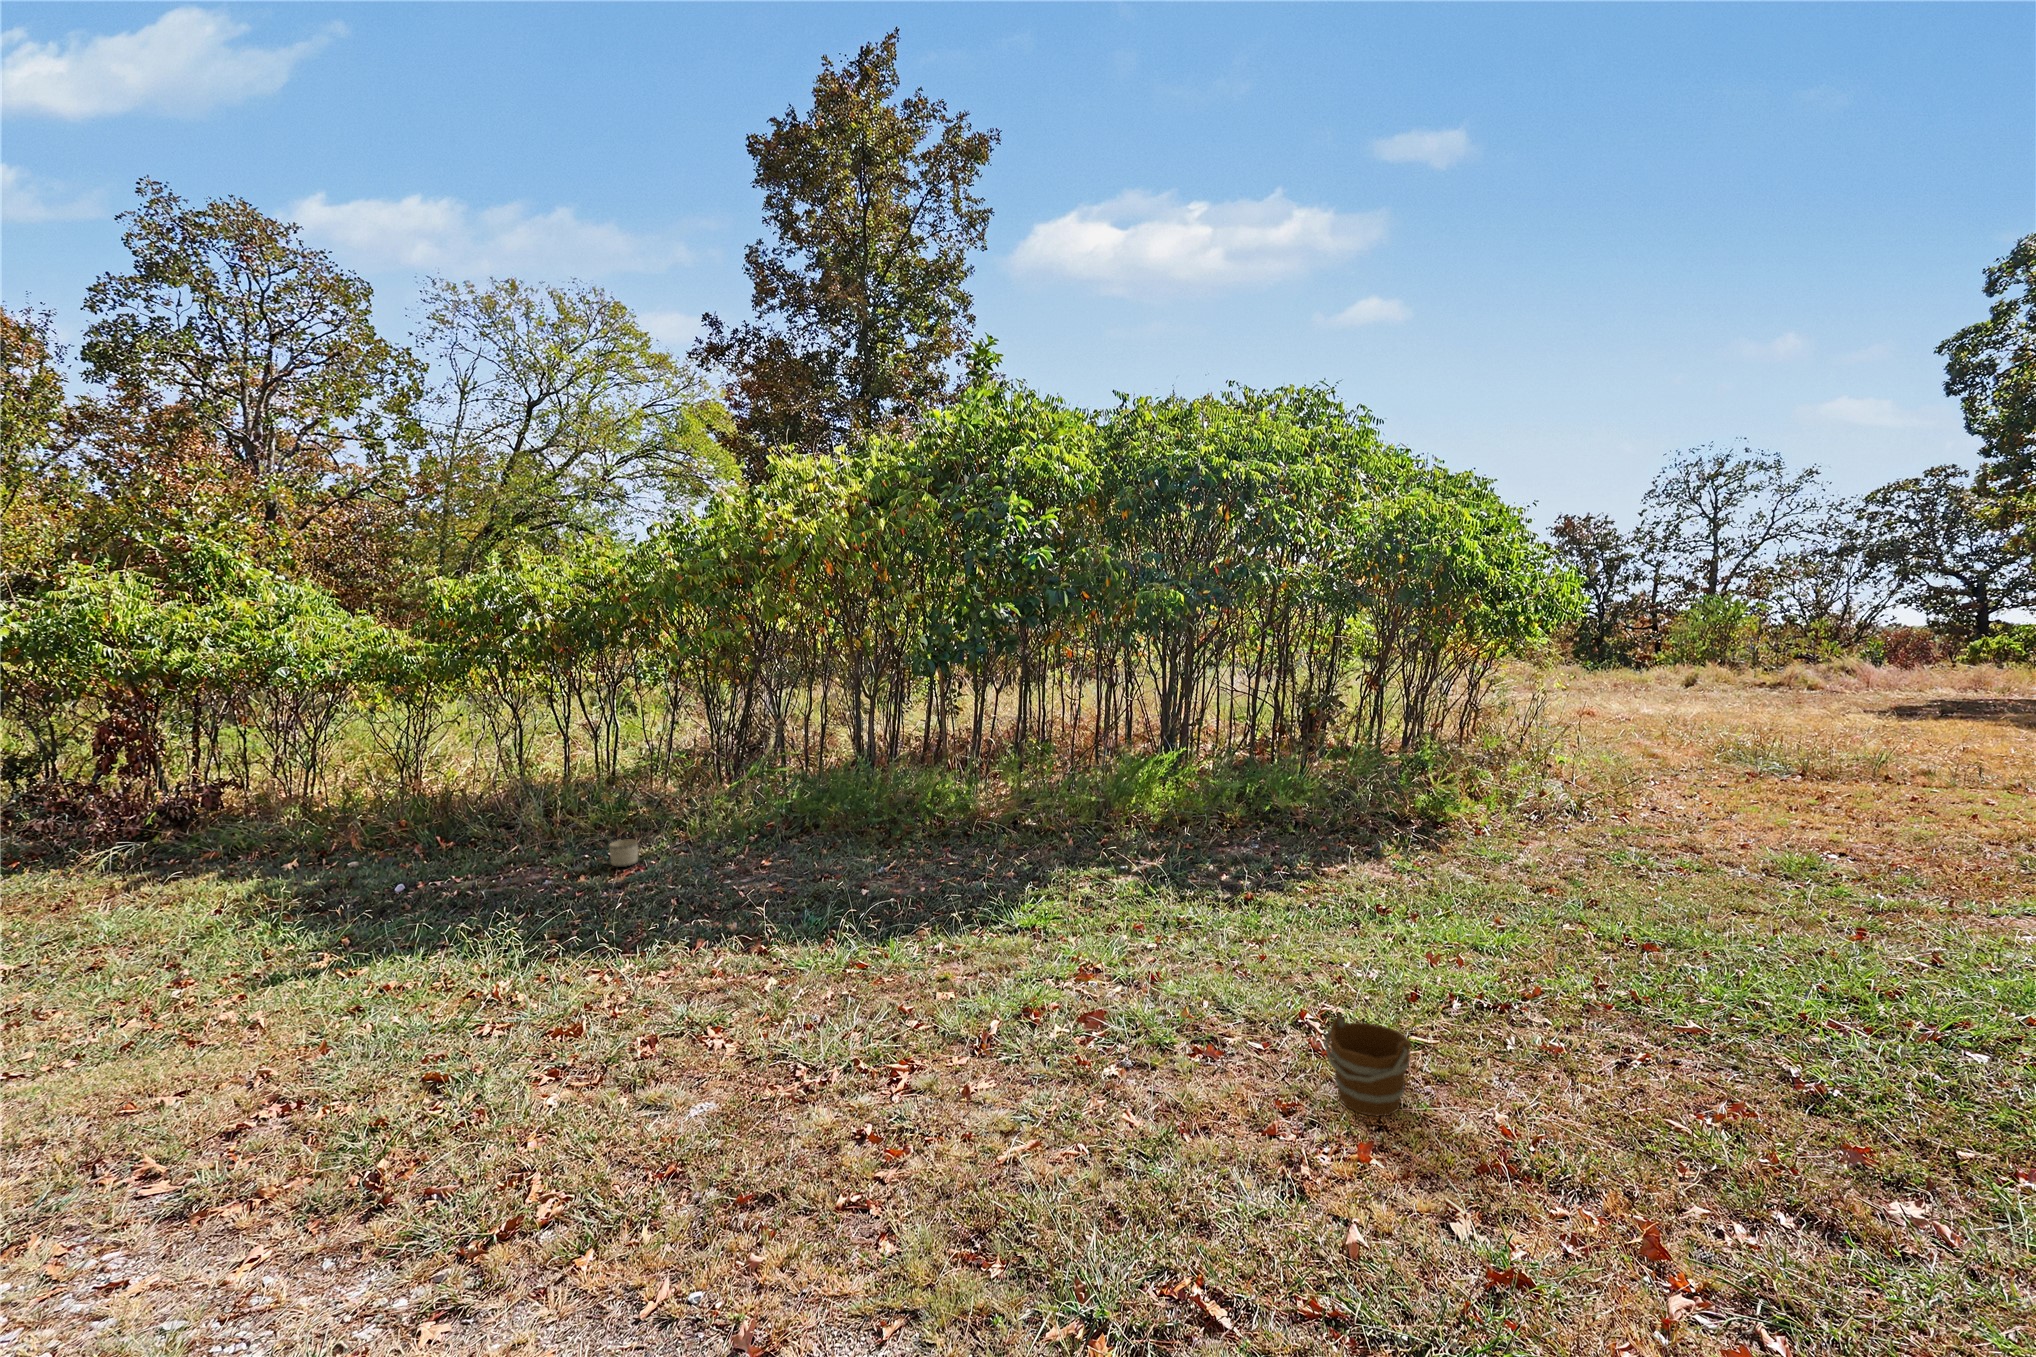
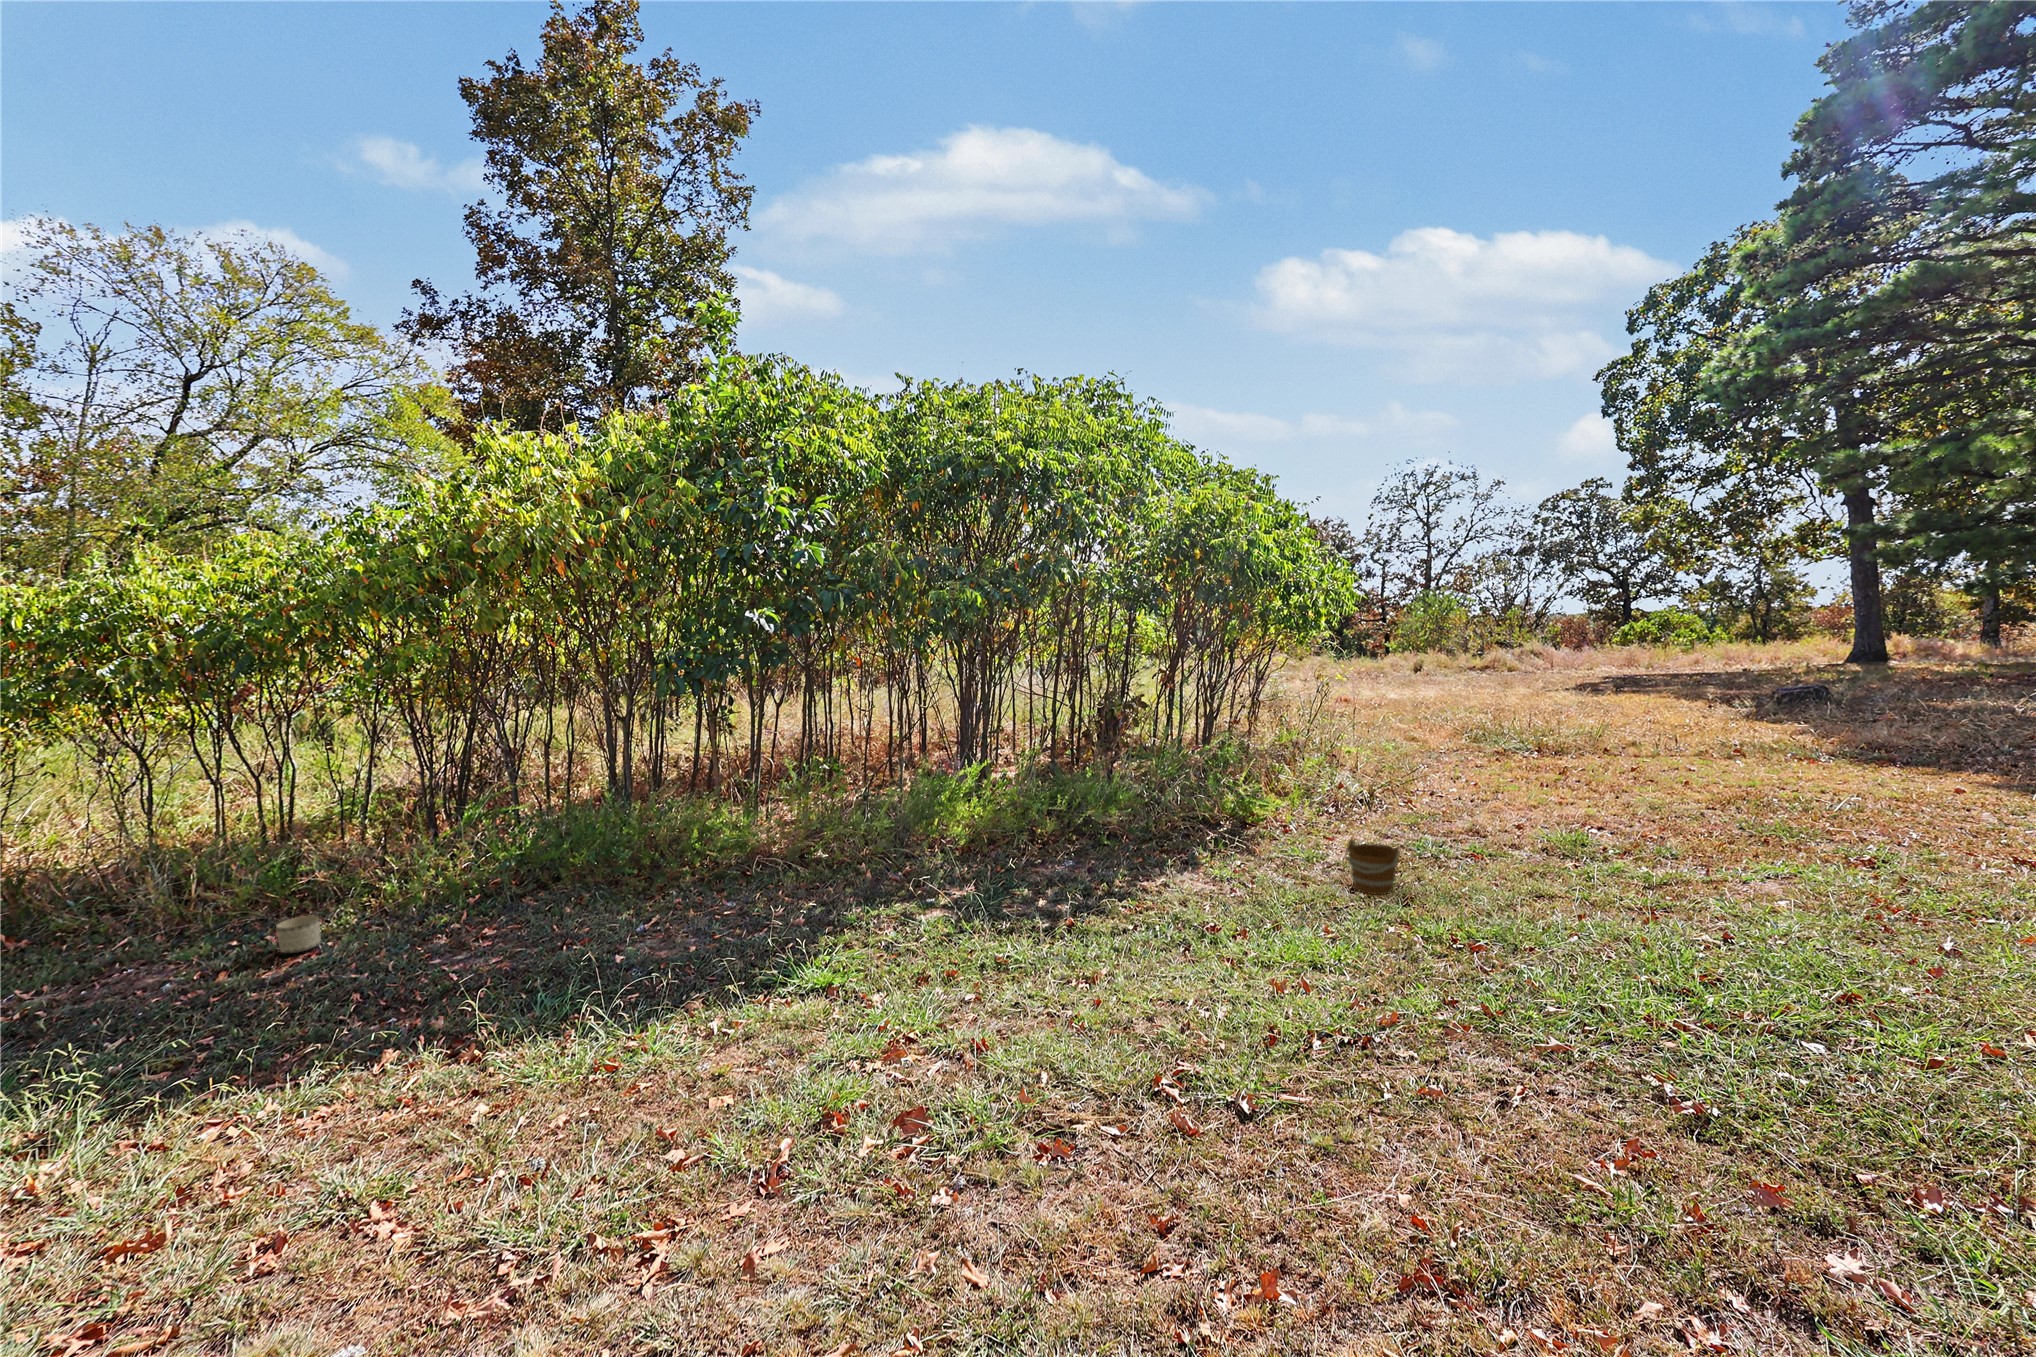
bucket: present [1324,1016,1411,1116] -> present [1345,840,1399,895]

